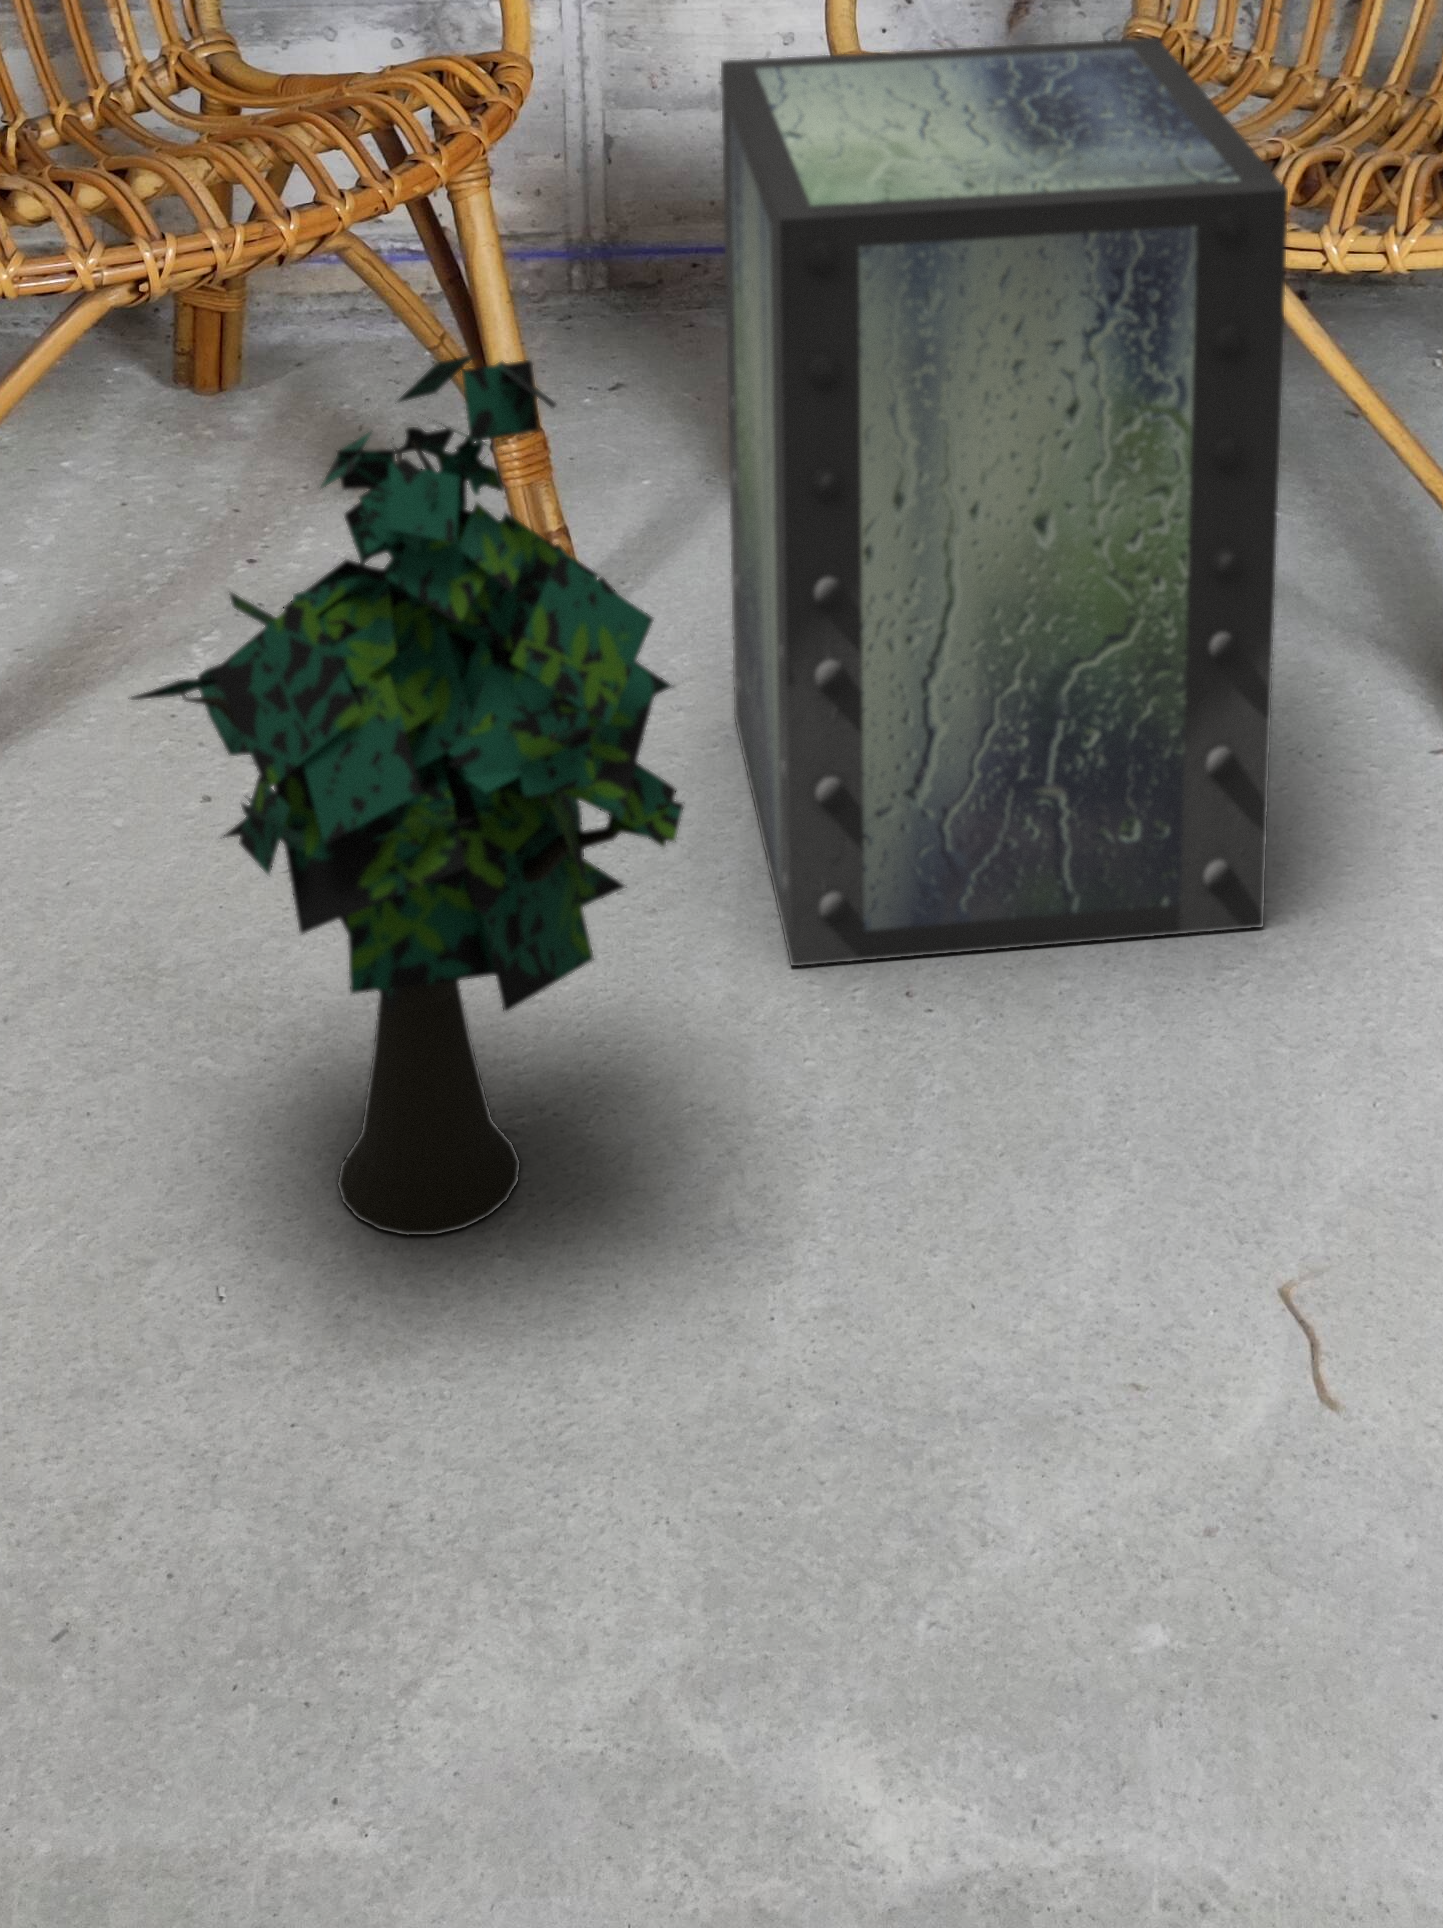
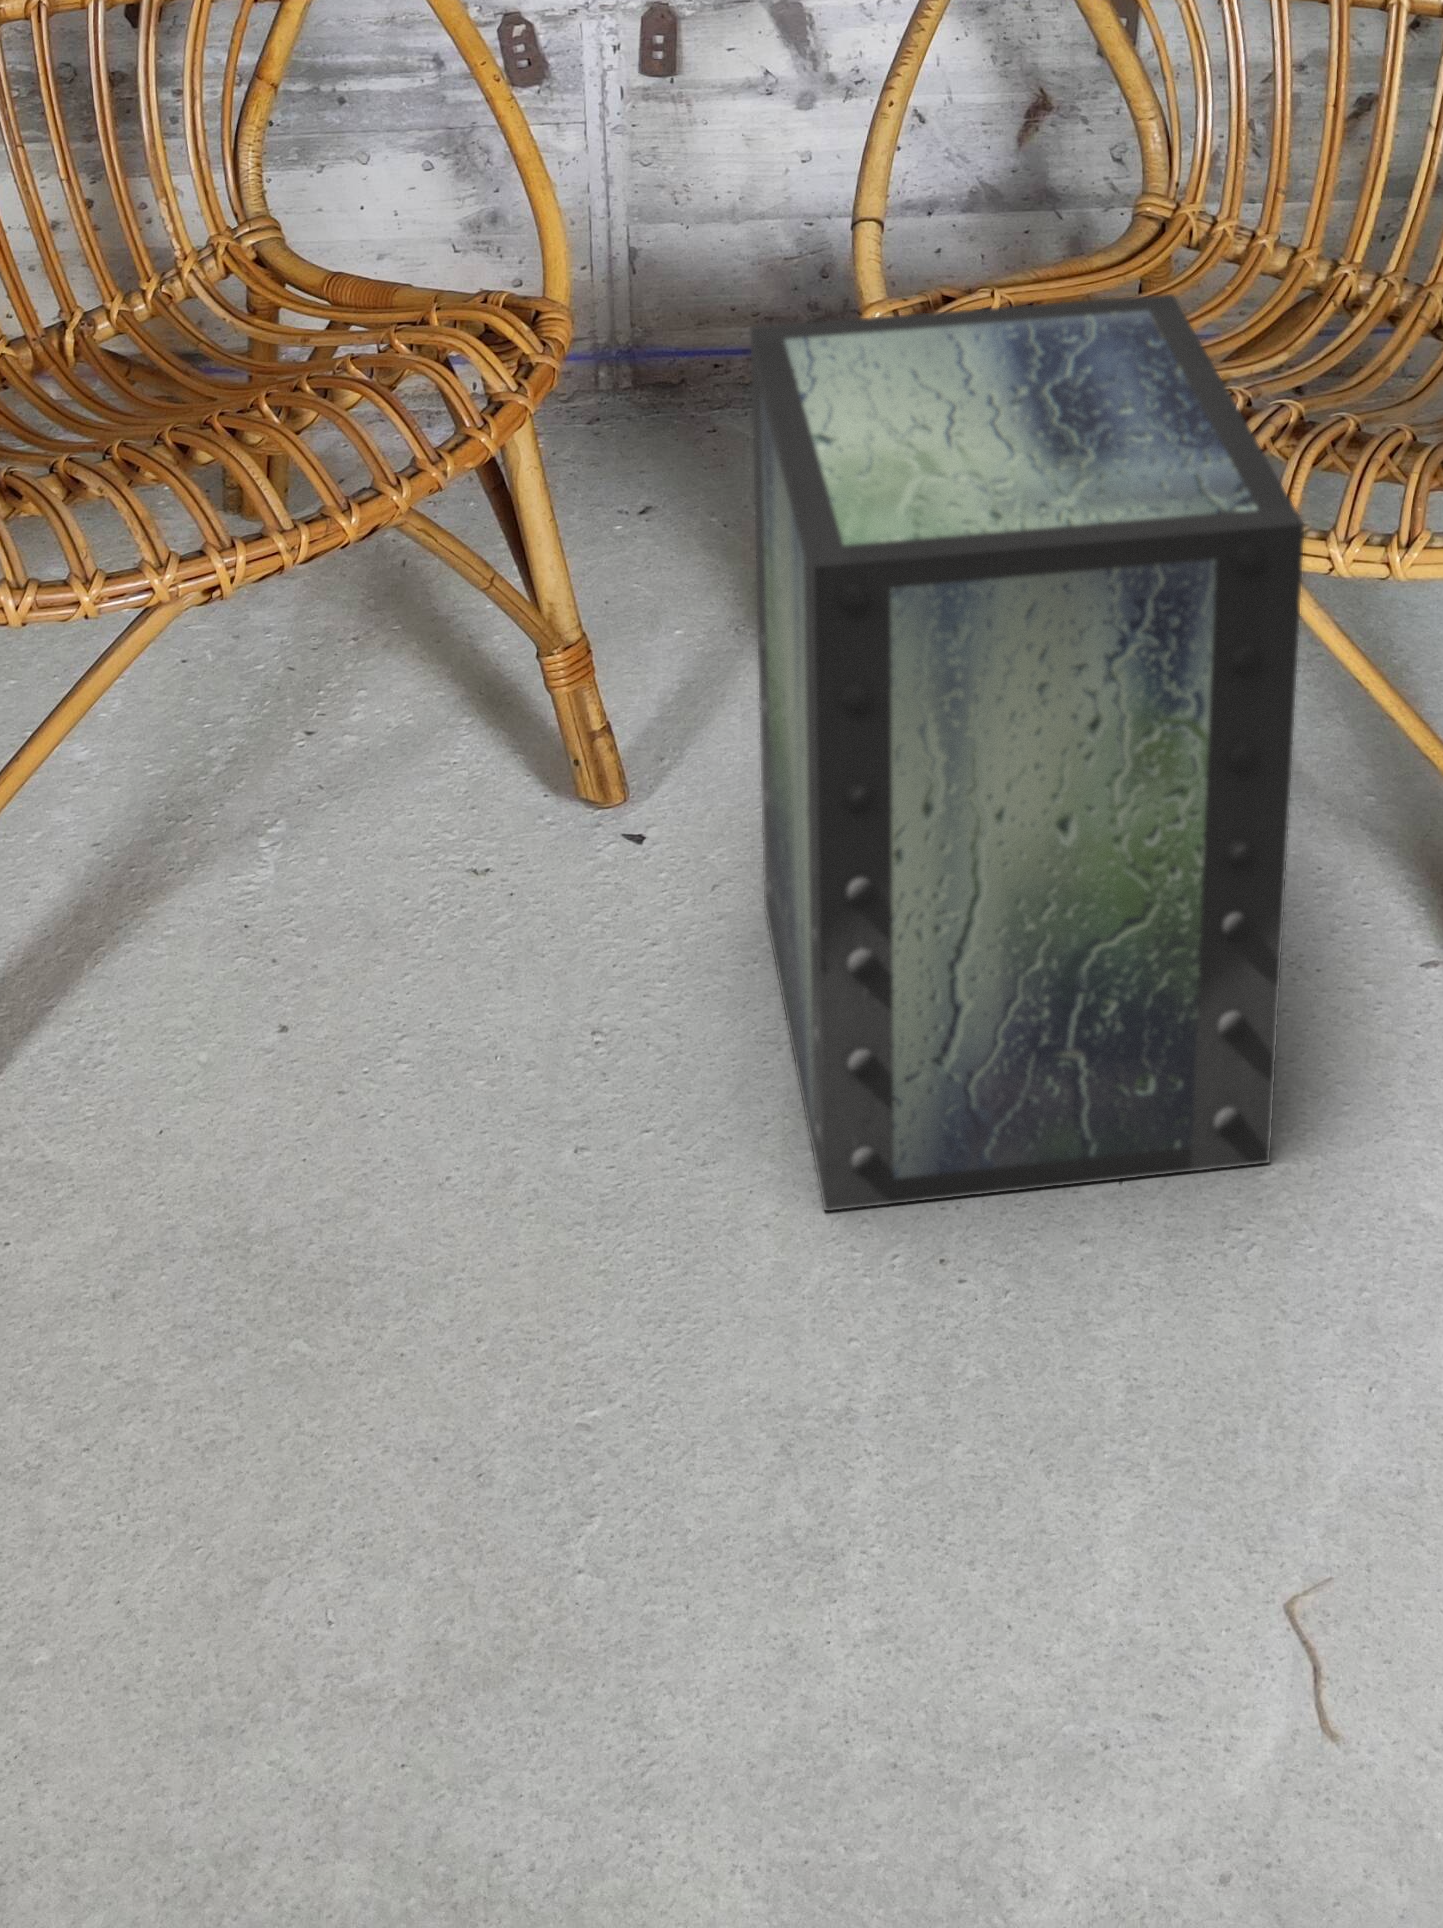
decorative plant: present [131,355,684,1235] -> none [197,745,729,1536]

